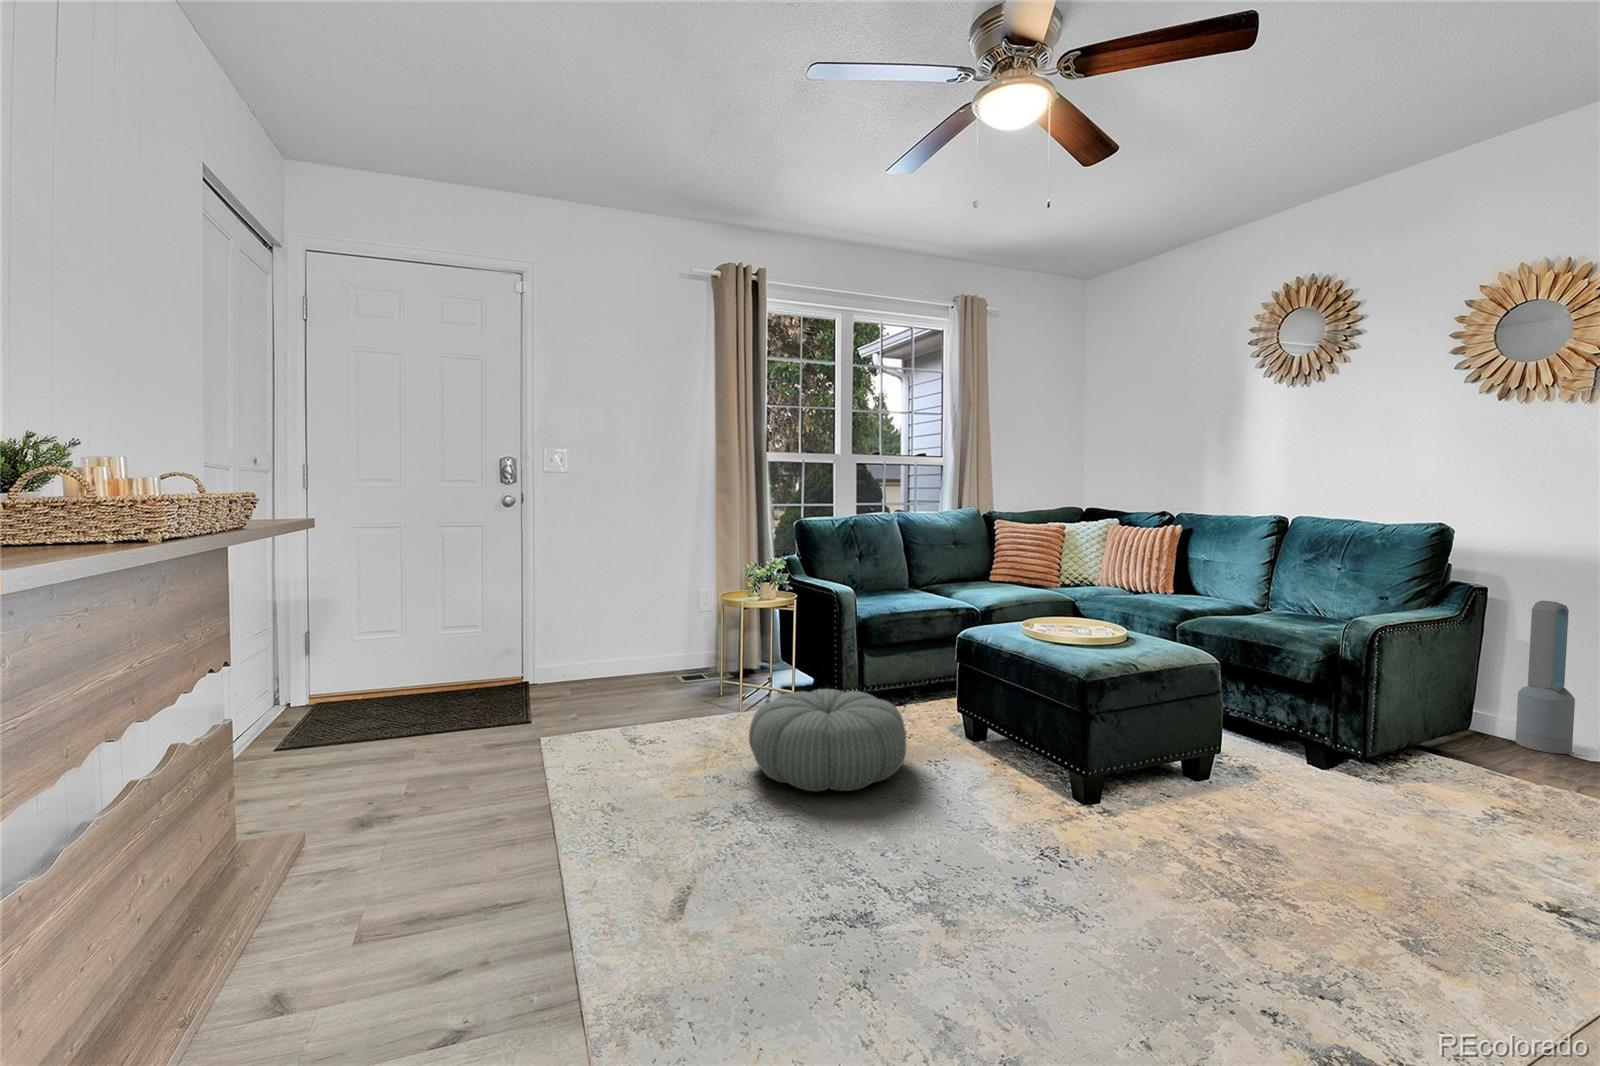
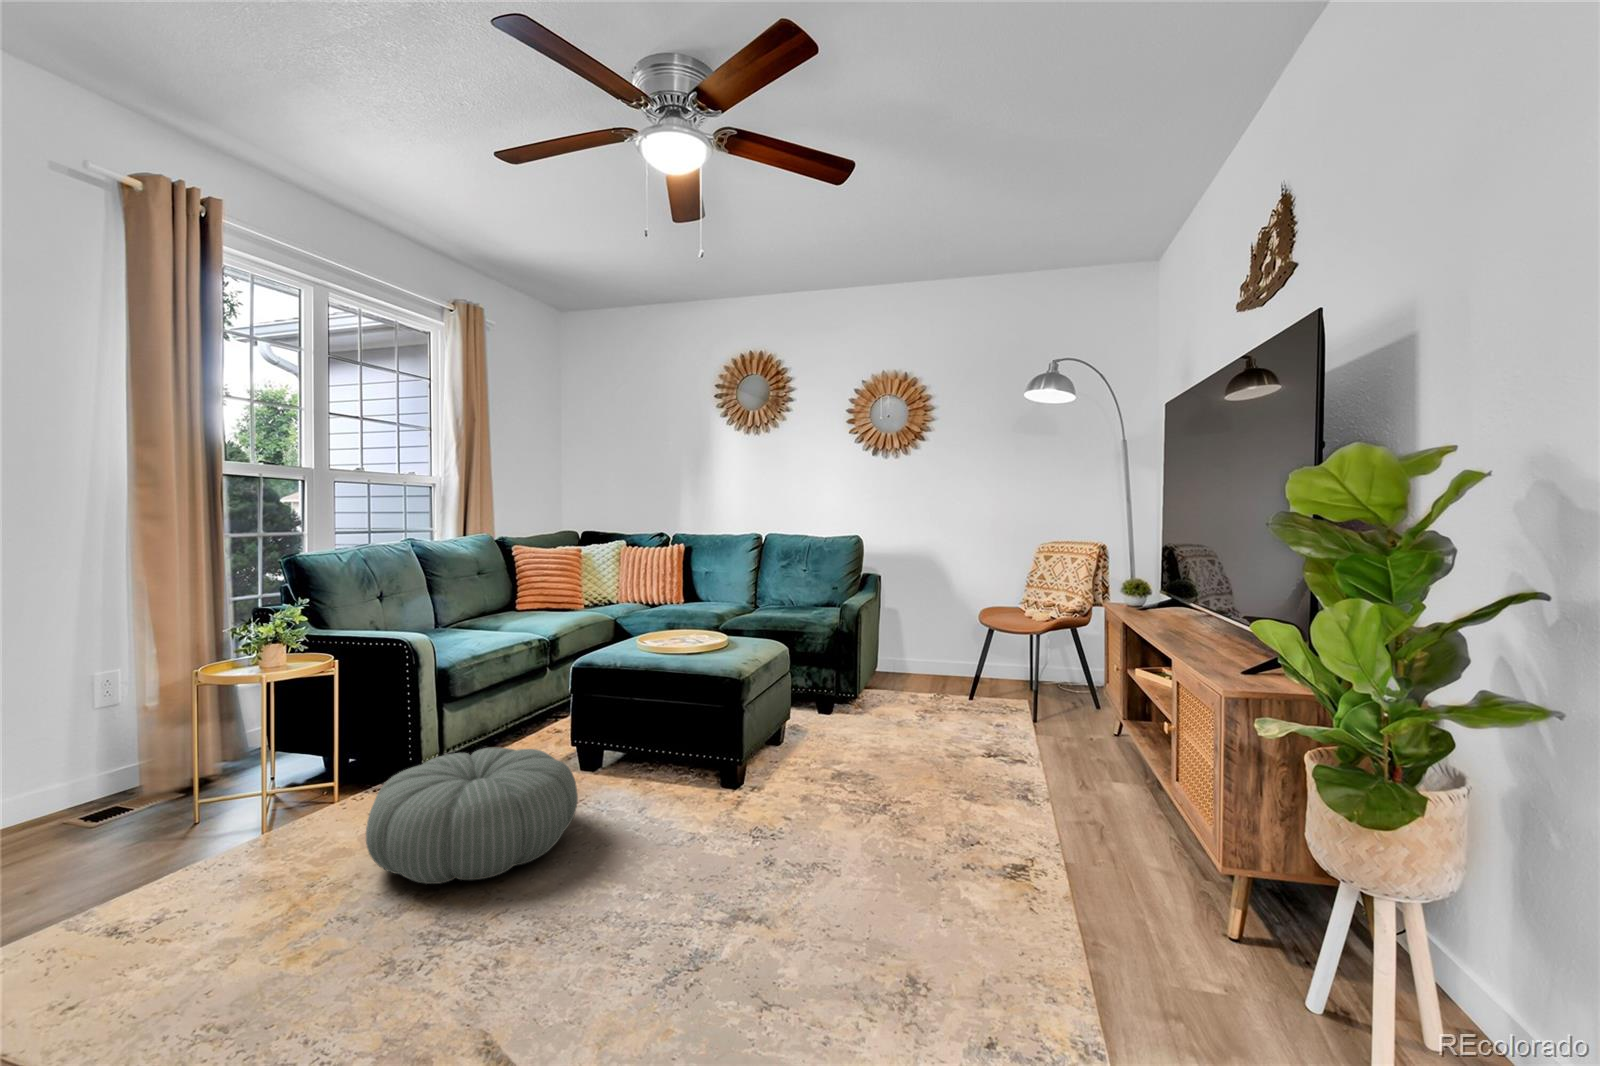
air purifier: present [1515,600,1575,754] -> none [893,584,918,679]

